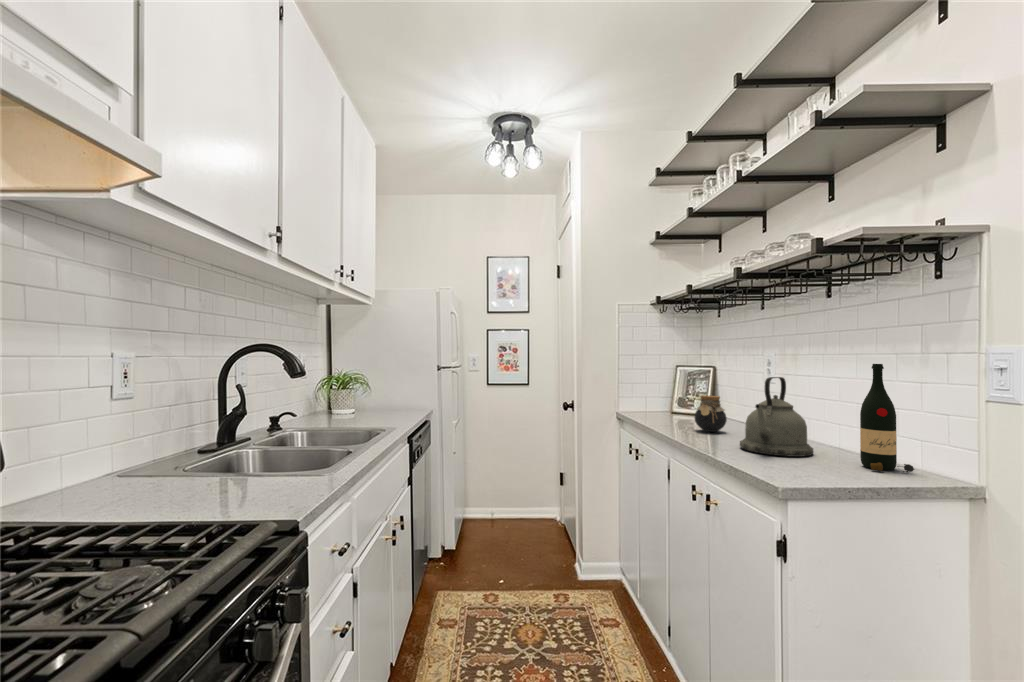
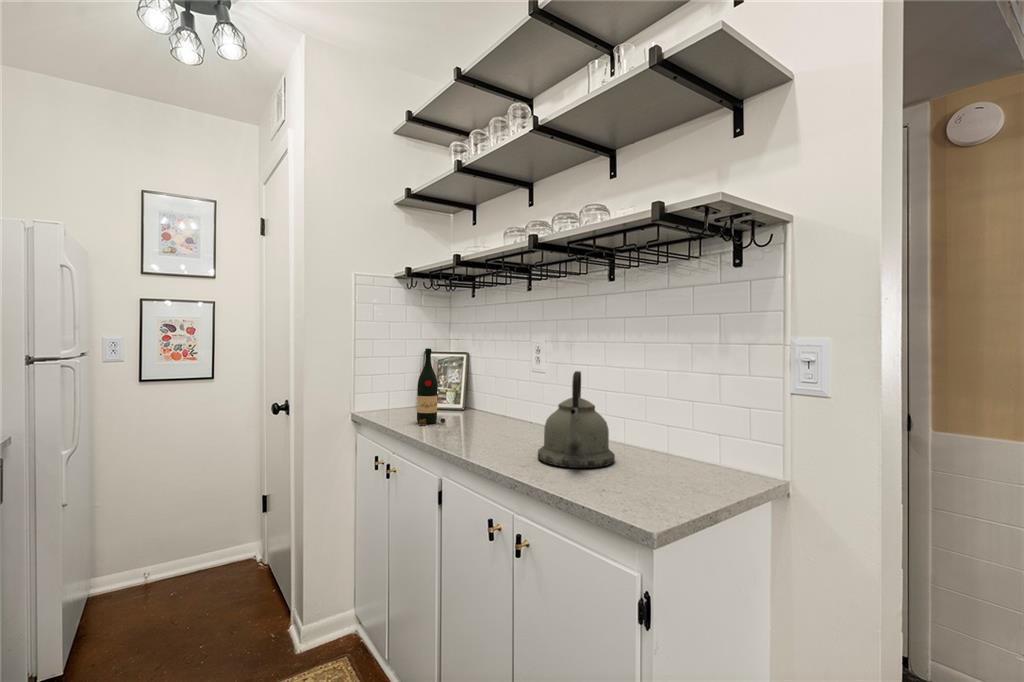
wine bottle: present [860,364,914,472] -> present [417,348,445,425]
jar: present [695,395,727,432] -> none [467,392,503,437]

